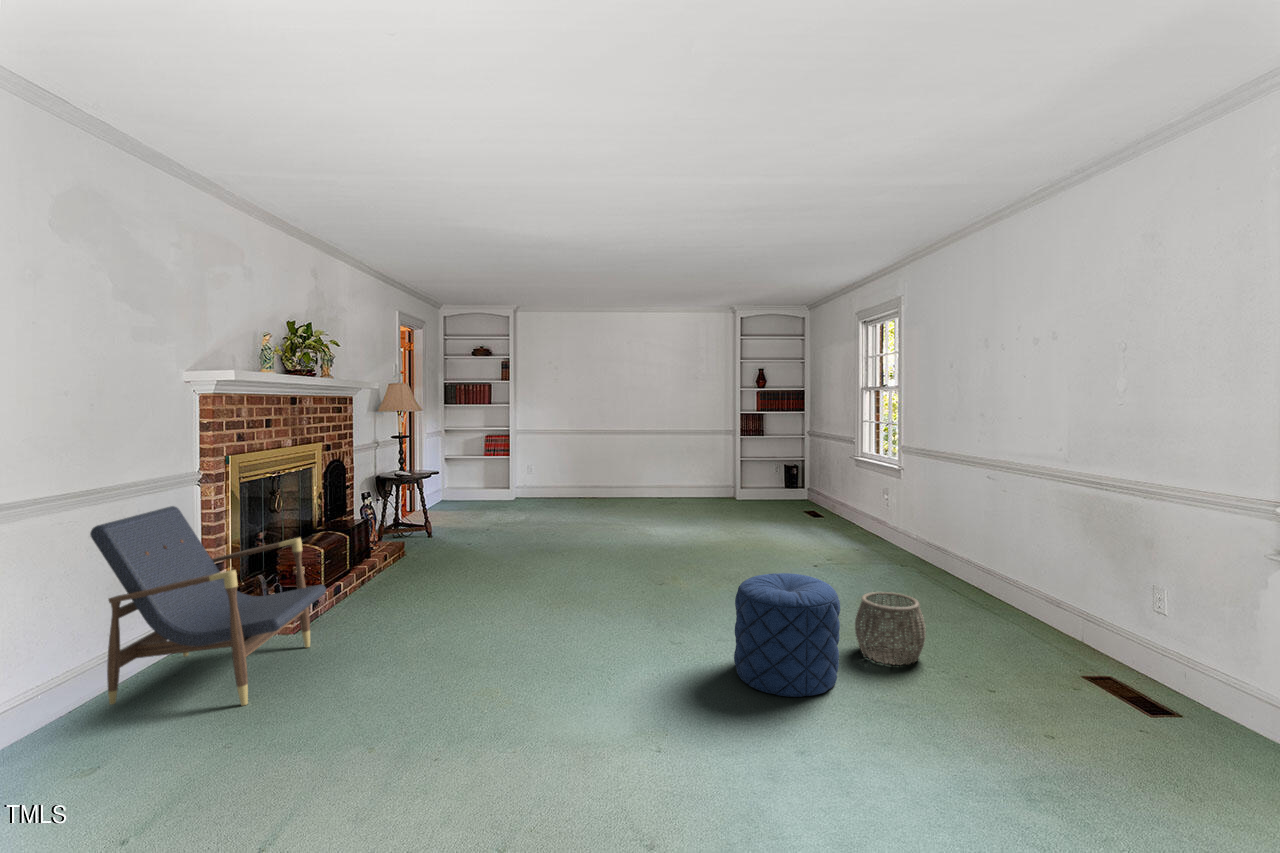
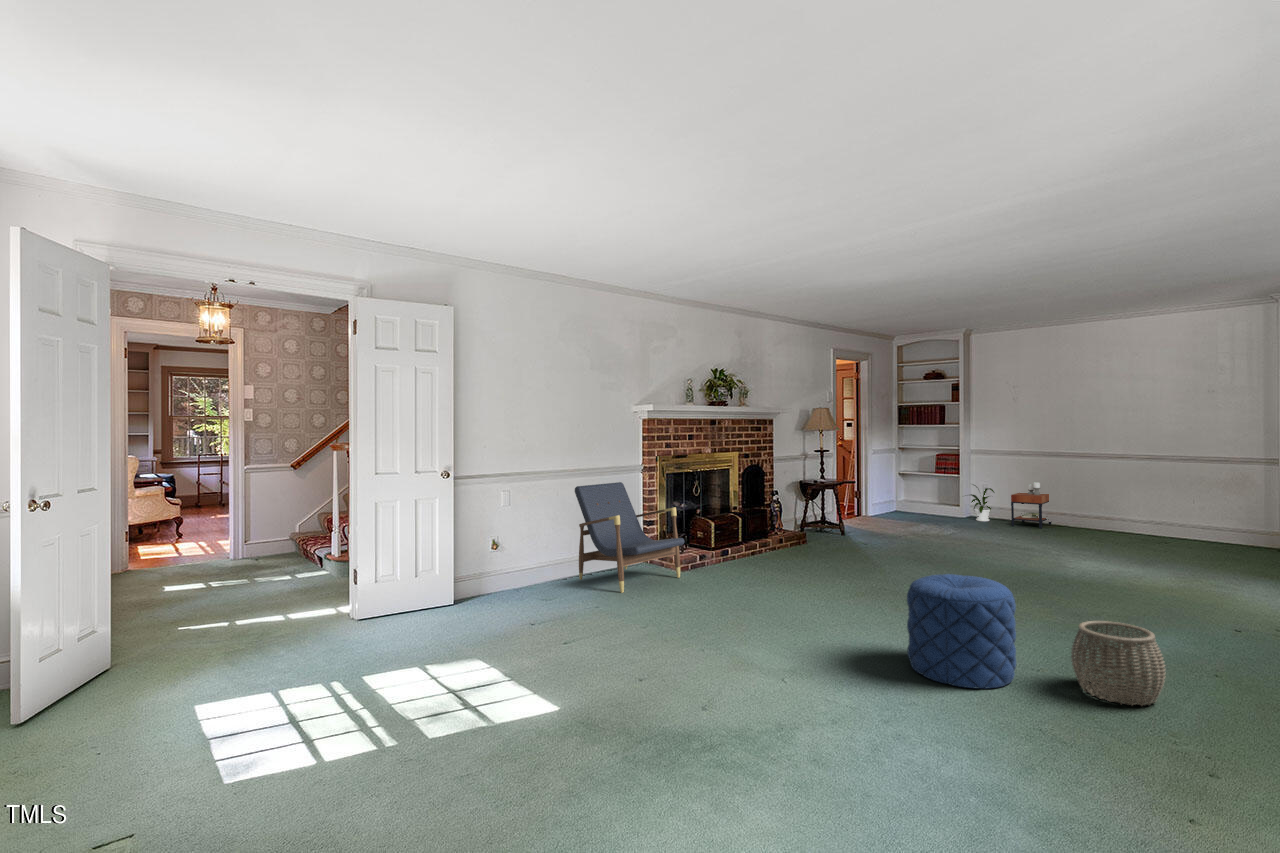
side table: none [562,460,588,503] -> present [1011,482,1051,529]
house plant: none [516,464,544,501] -> present [971,485,995,522]

